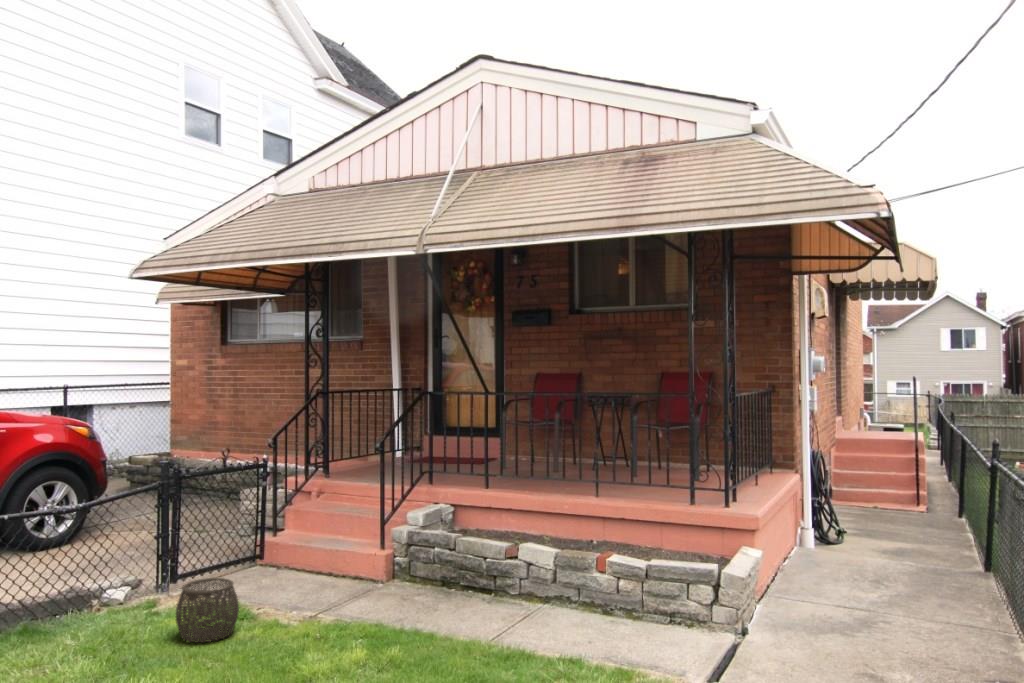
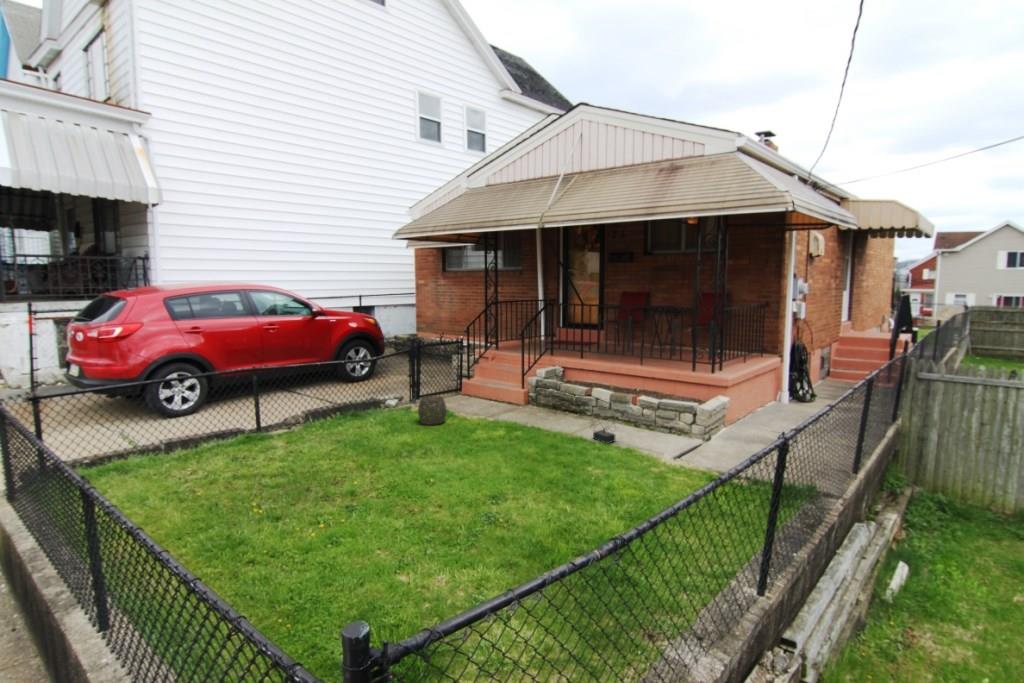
decorative plant: none [528,590,590,656] -> present [591,412,619,443]

